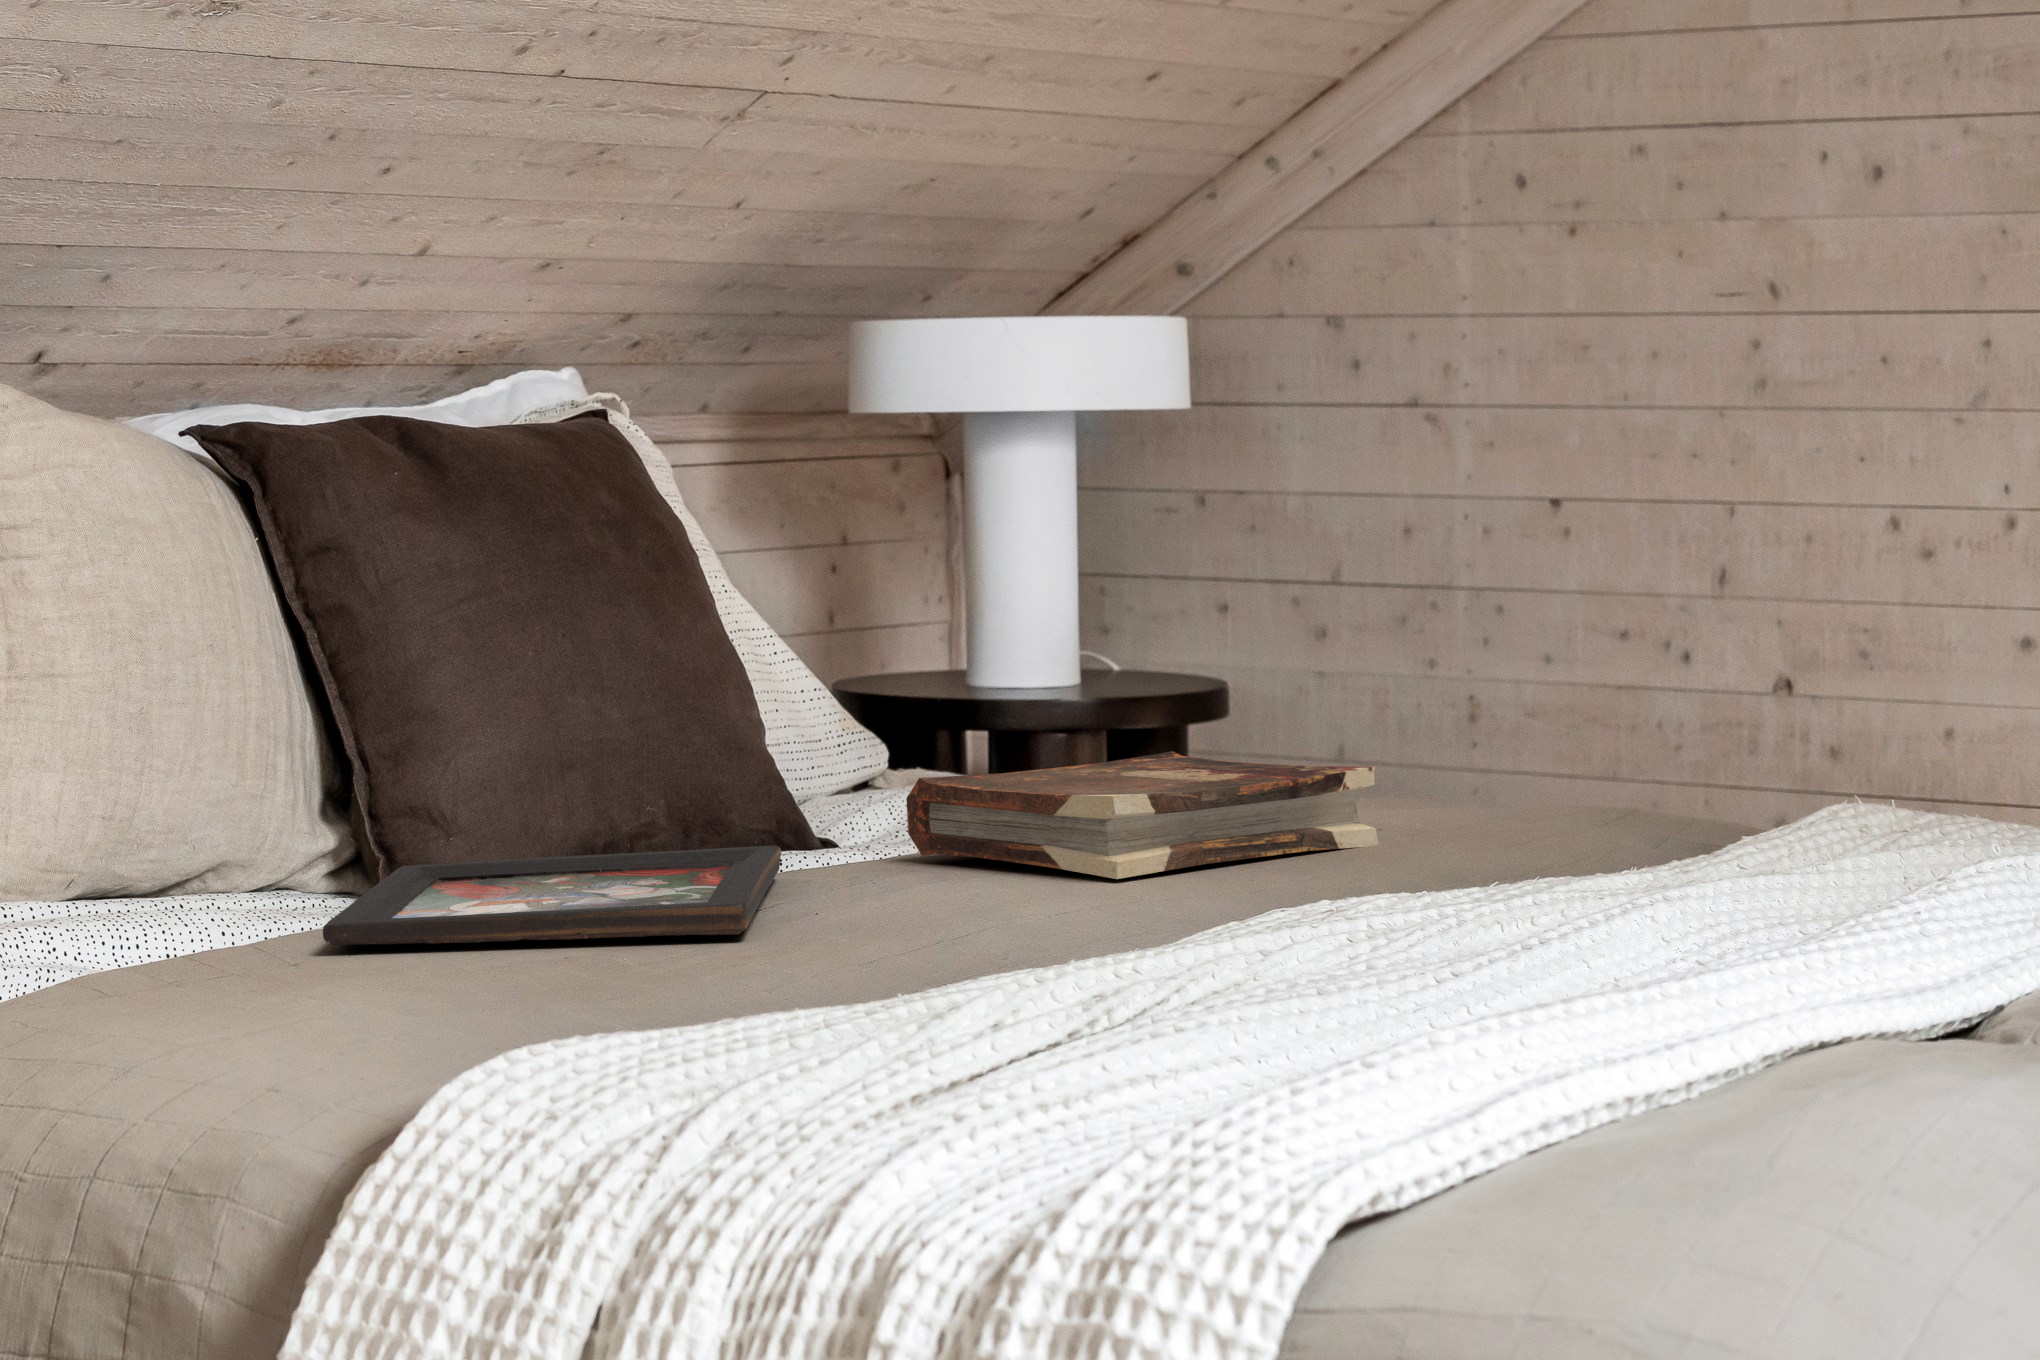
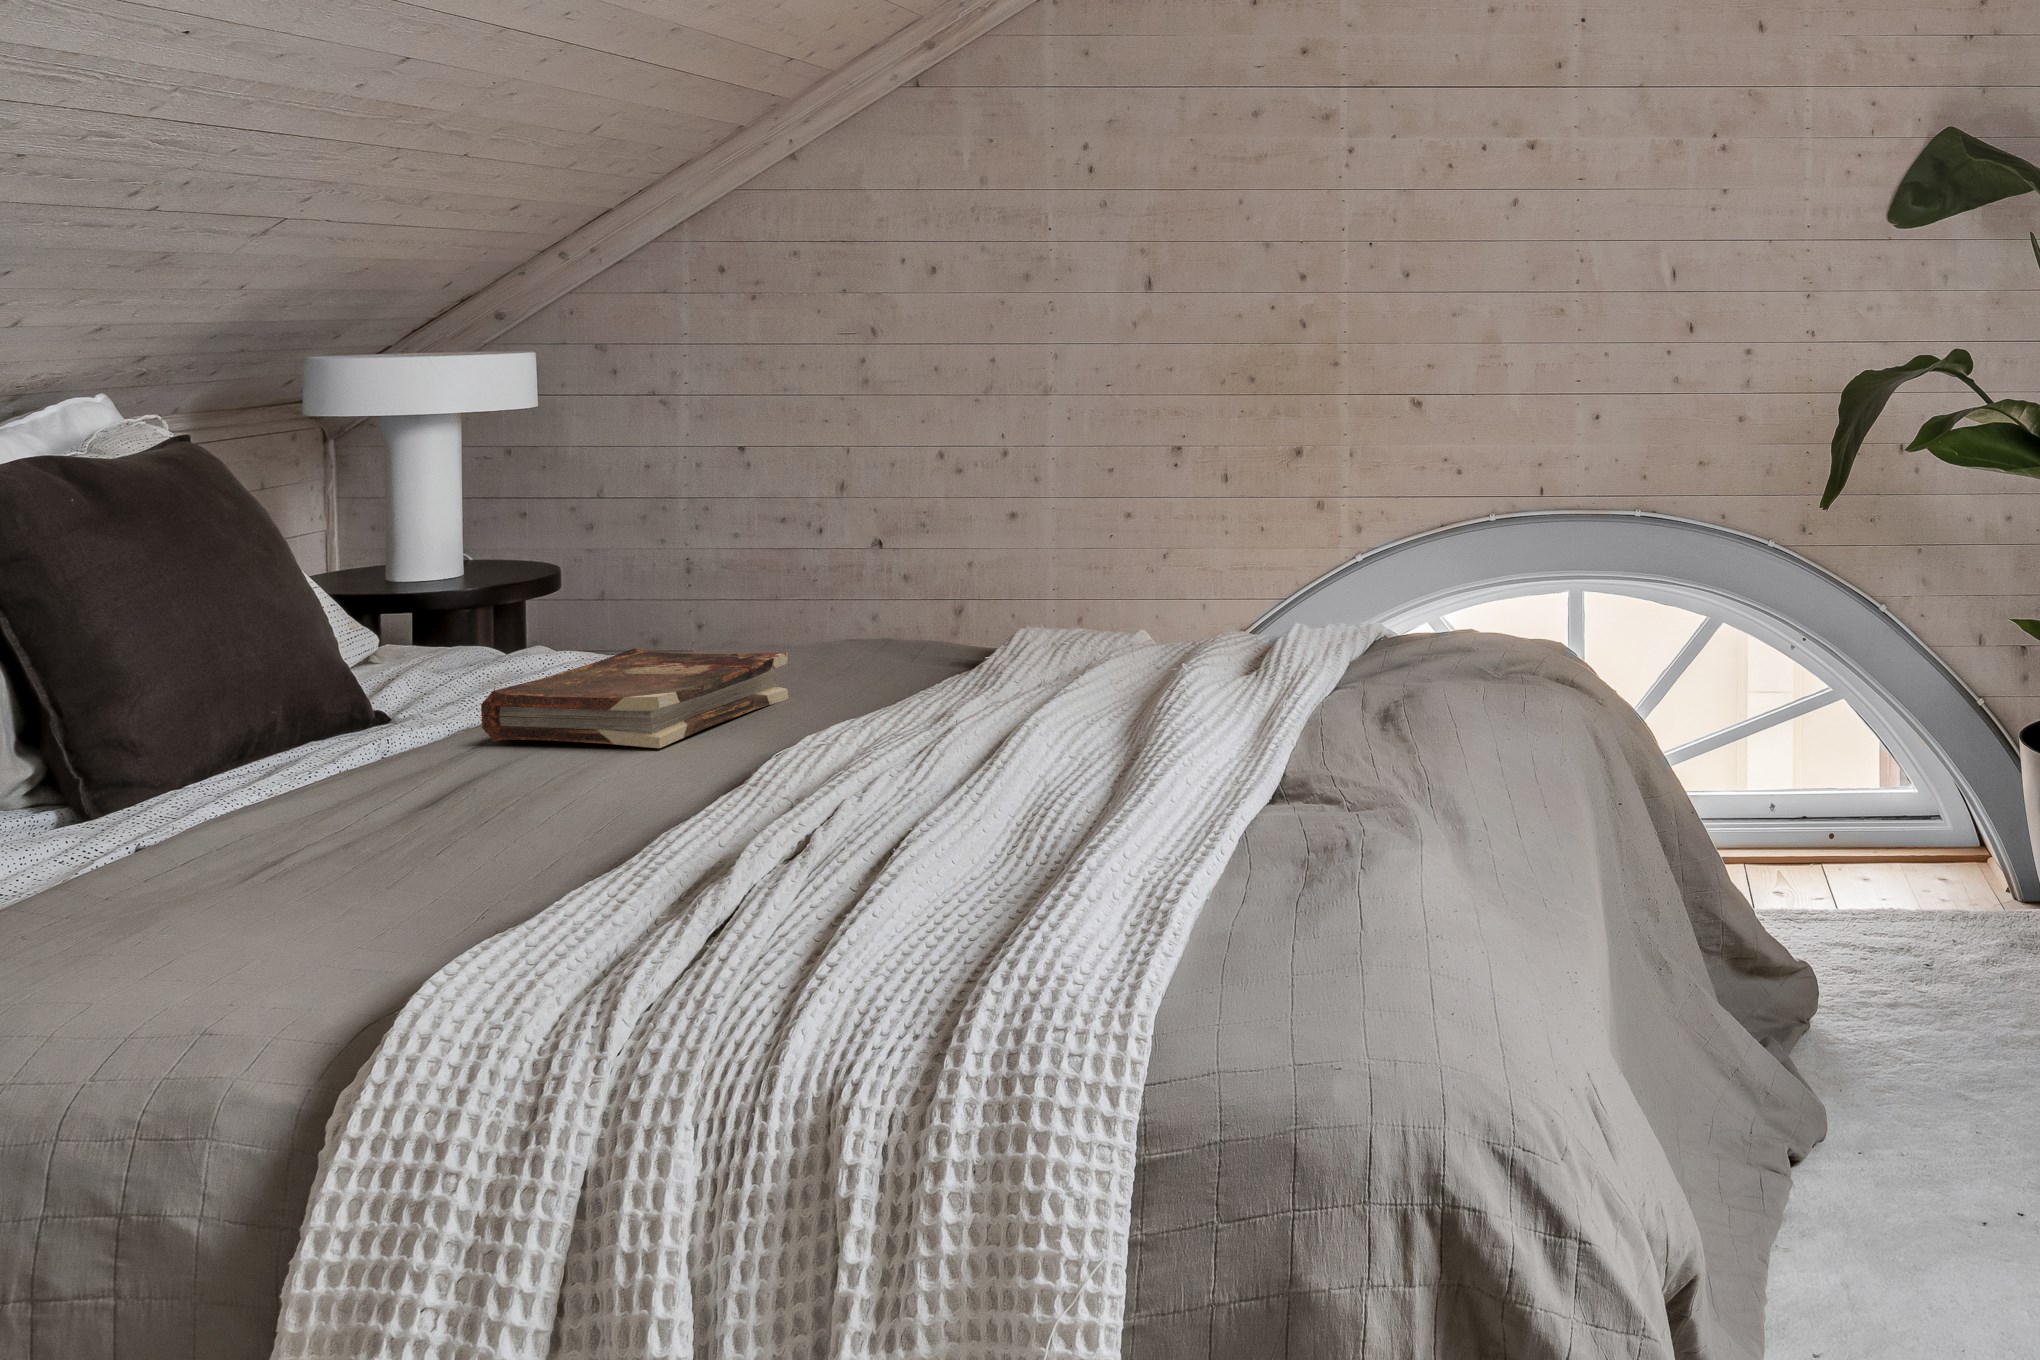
decorative tray: present [323,845,781,945] -> none [85,751,455,892]

